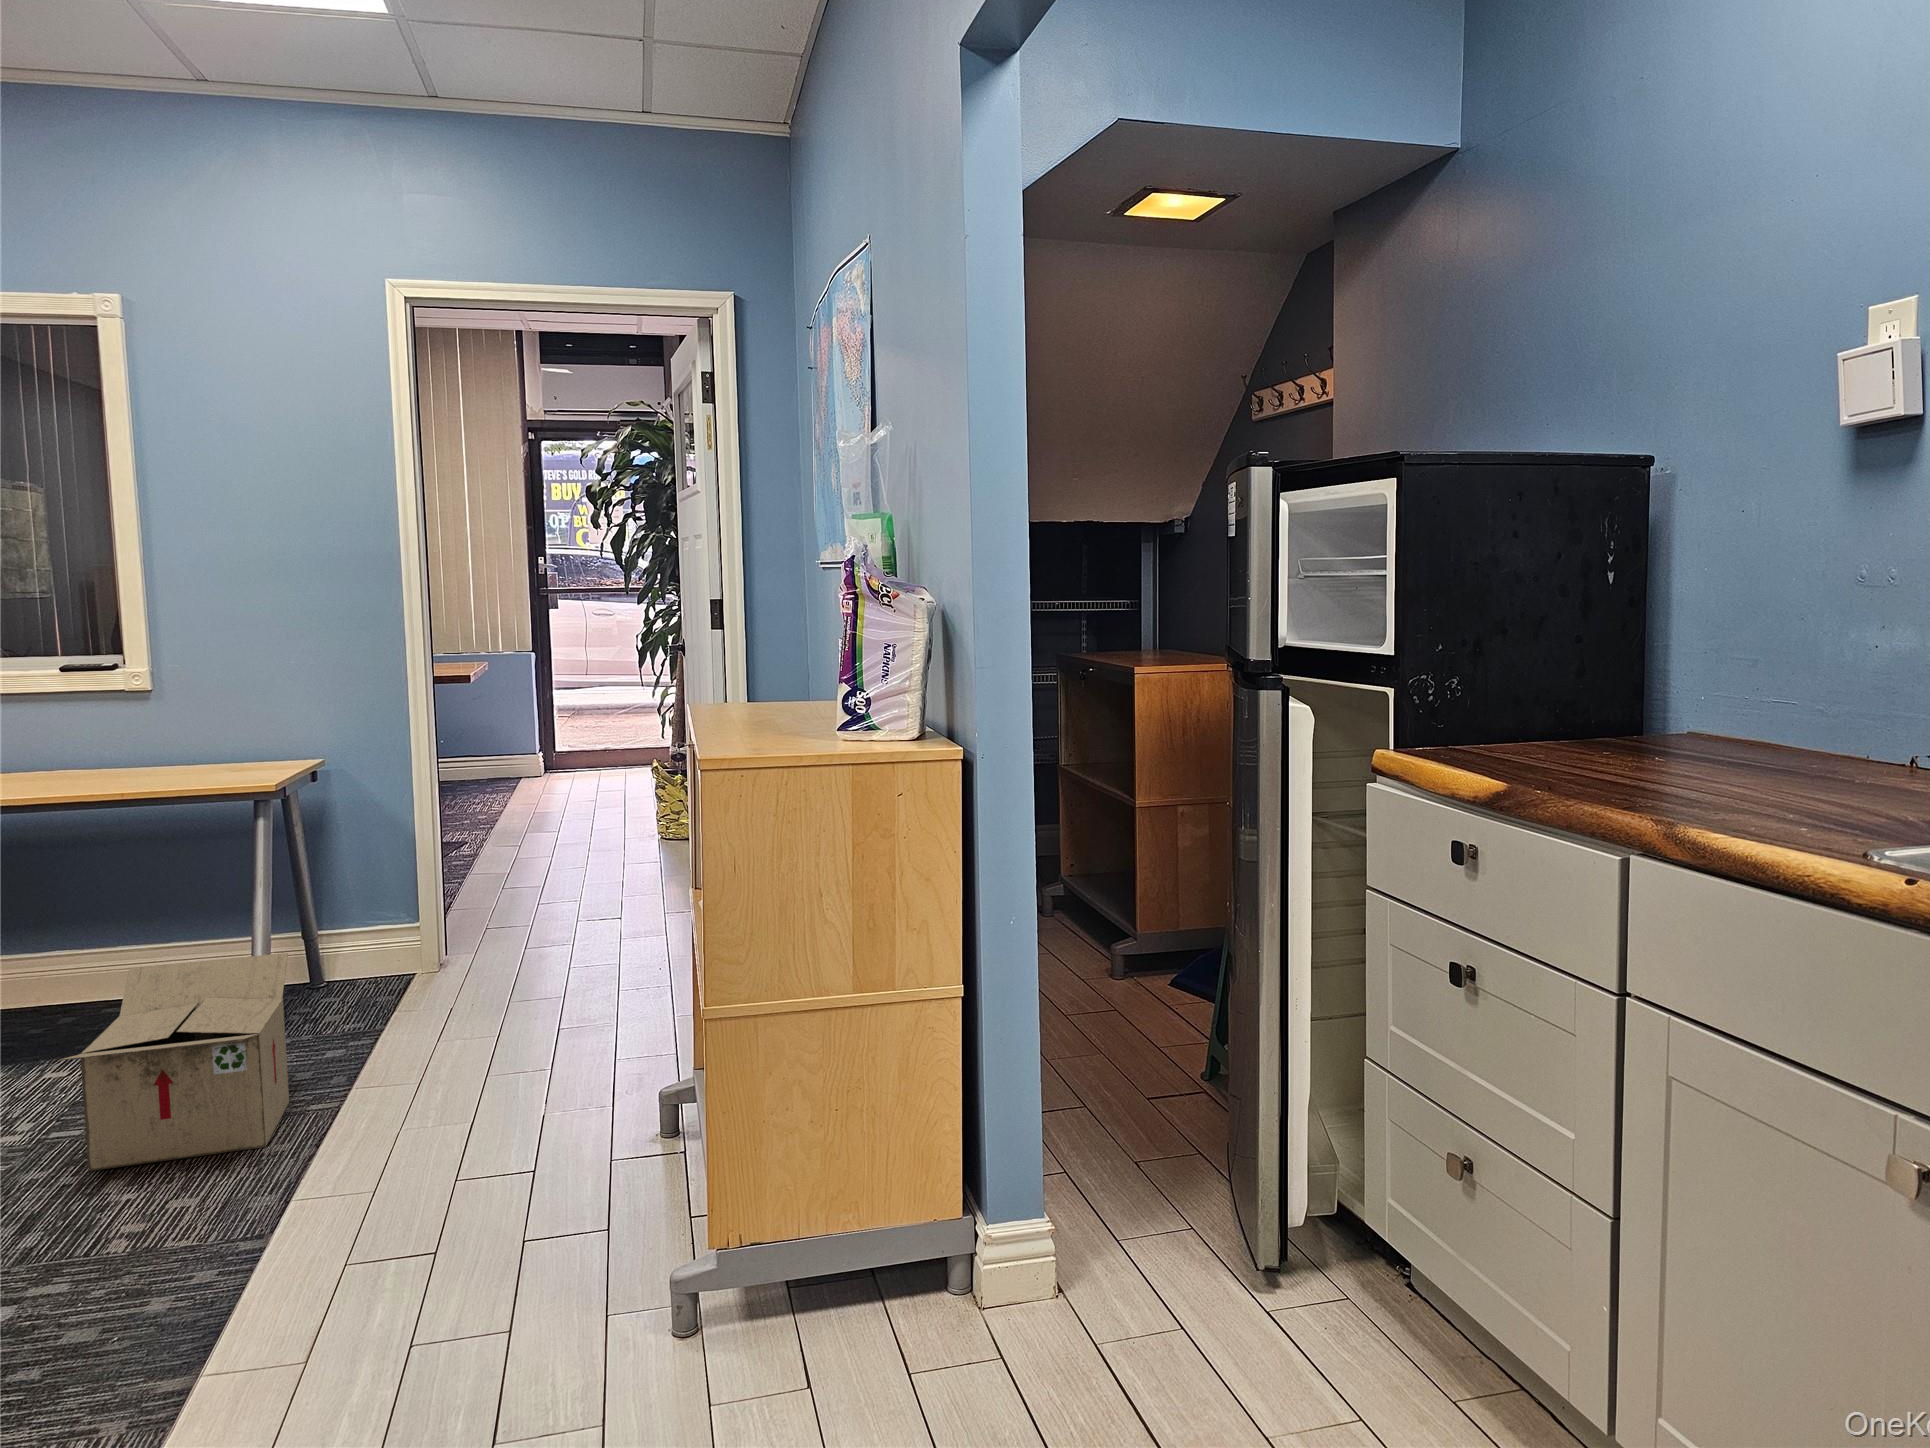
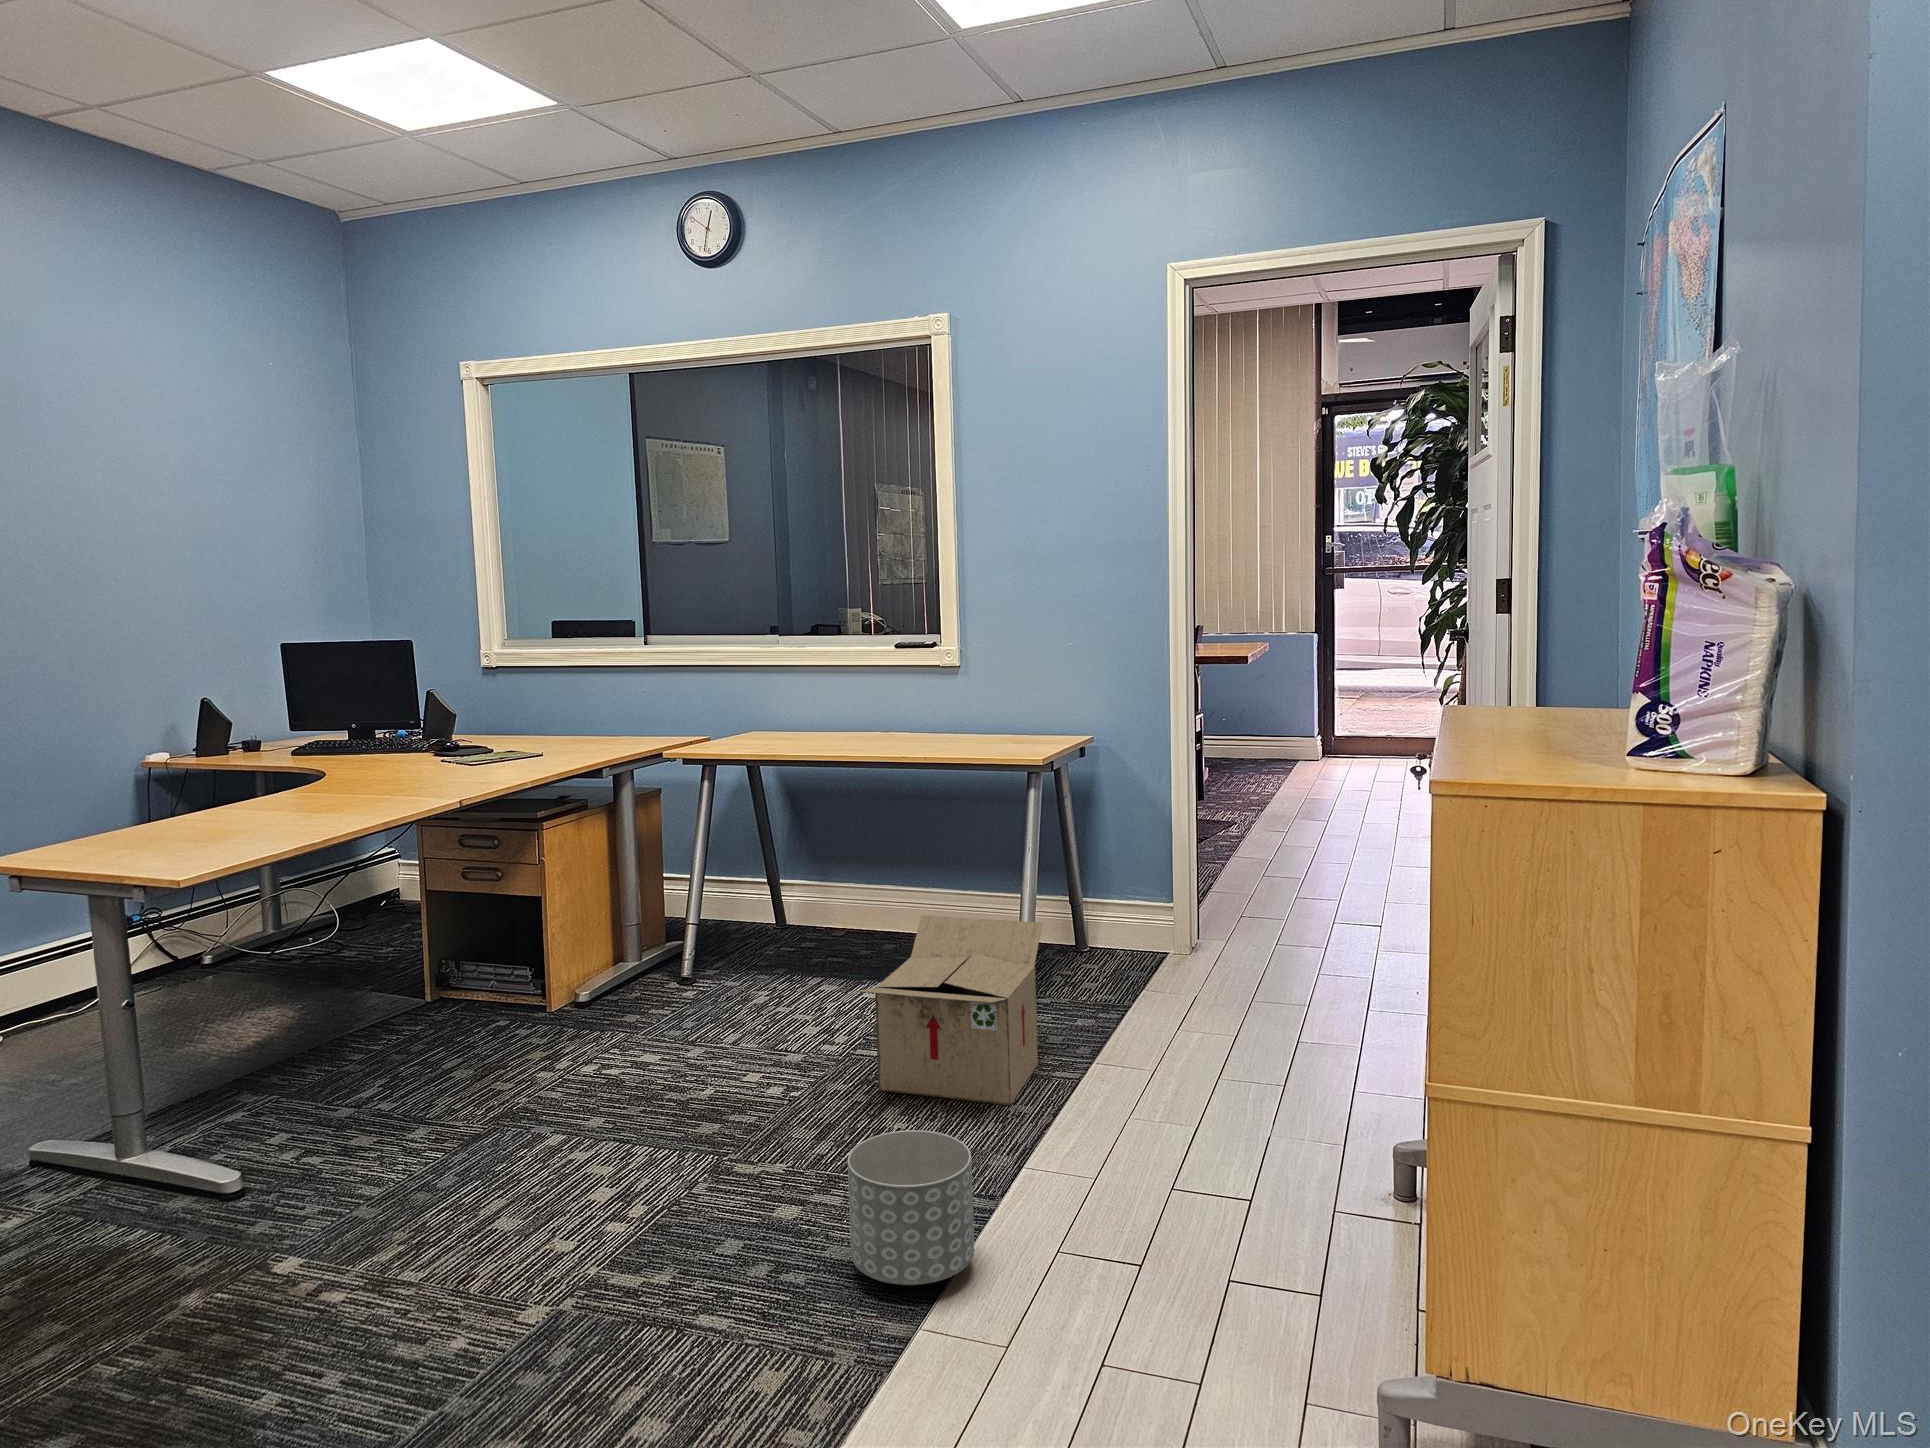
planter: none [96,1174,260,1344] -> present [848,1130,974,1285]

